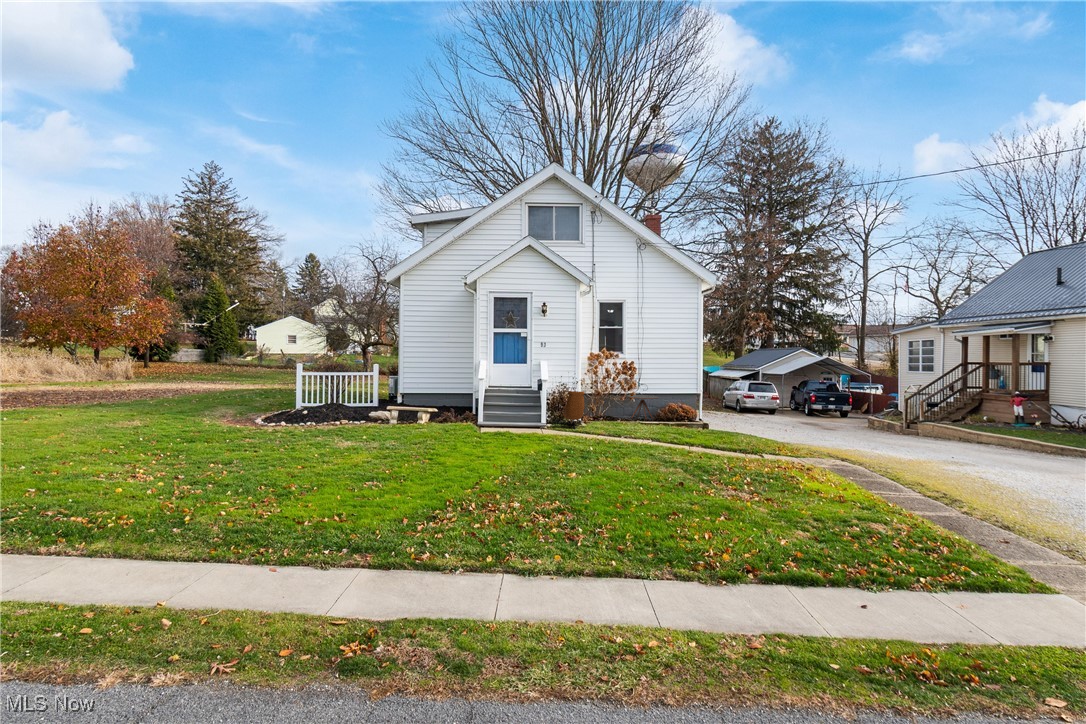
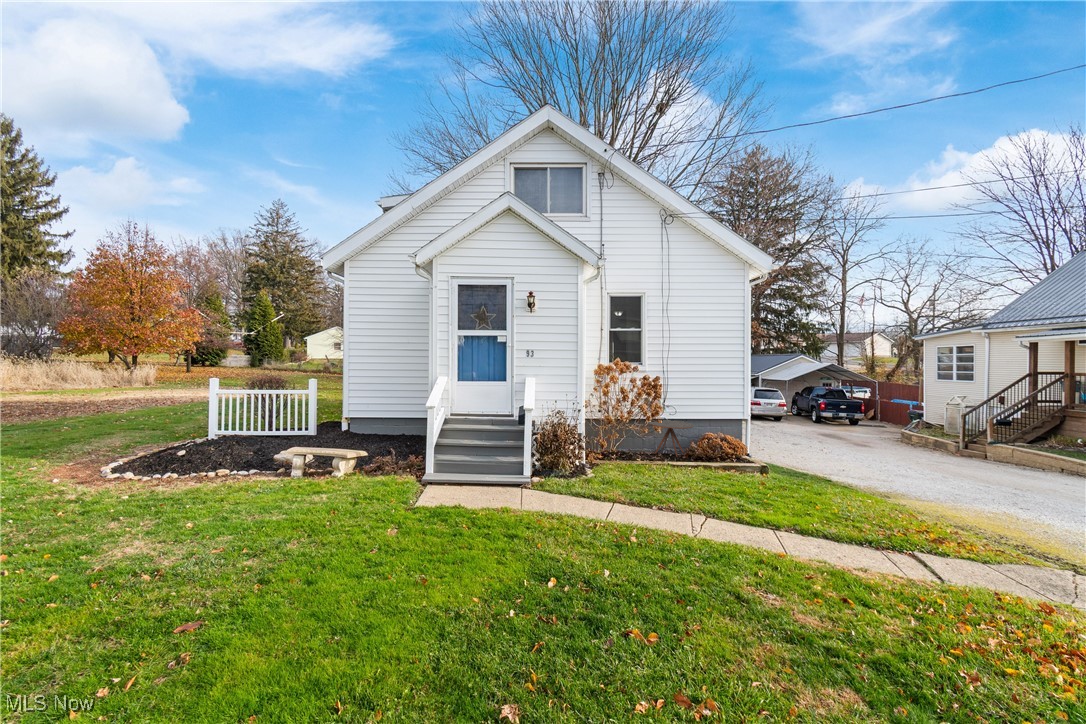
lounge chair: present [562,391,585,429] -> none [556,429,594,491]

